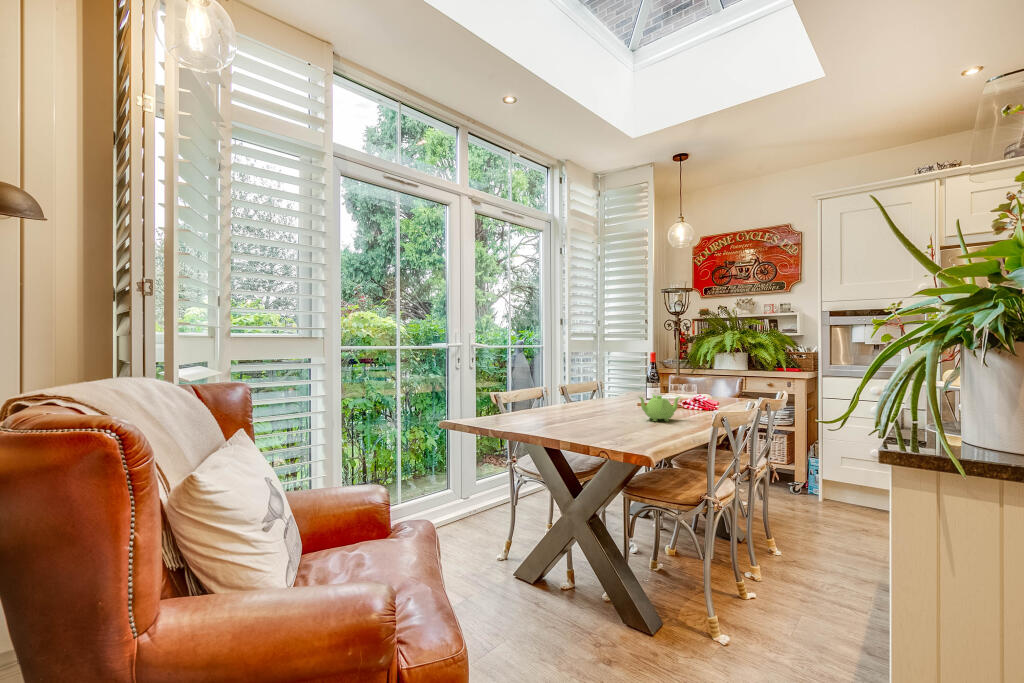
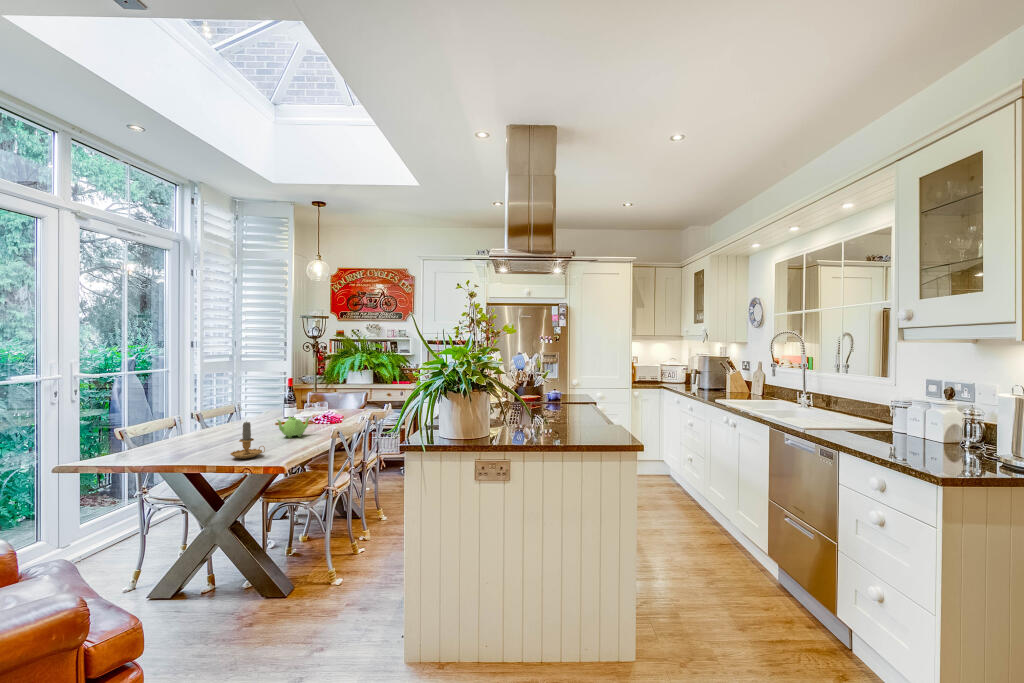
candle: none [585,390,625,440] -> present [230,422,265,459]

